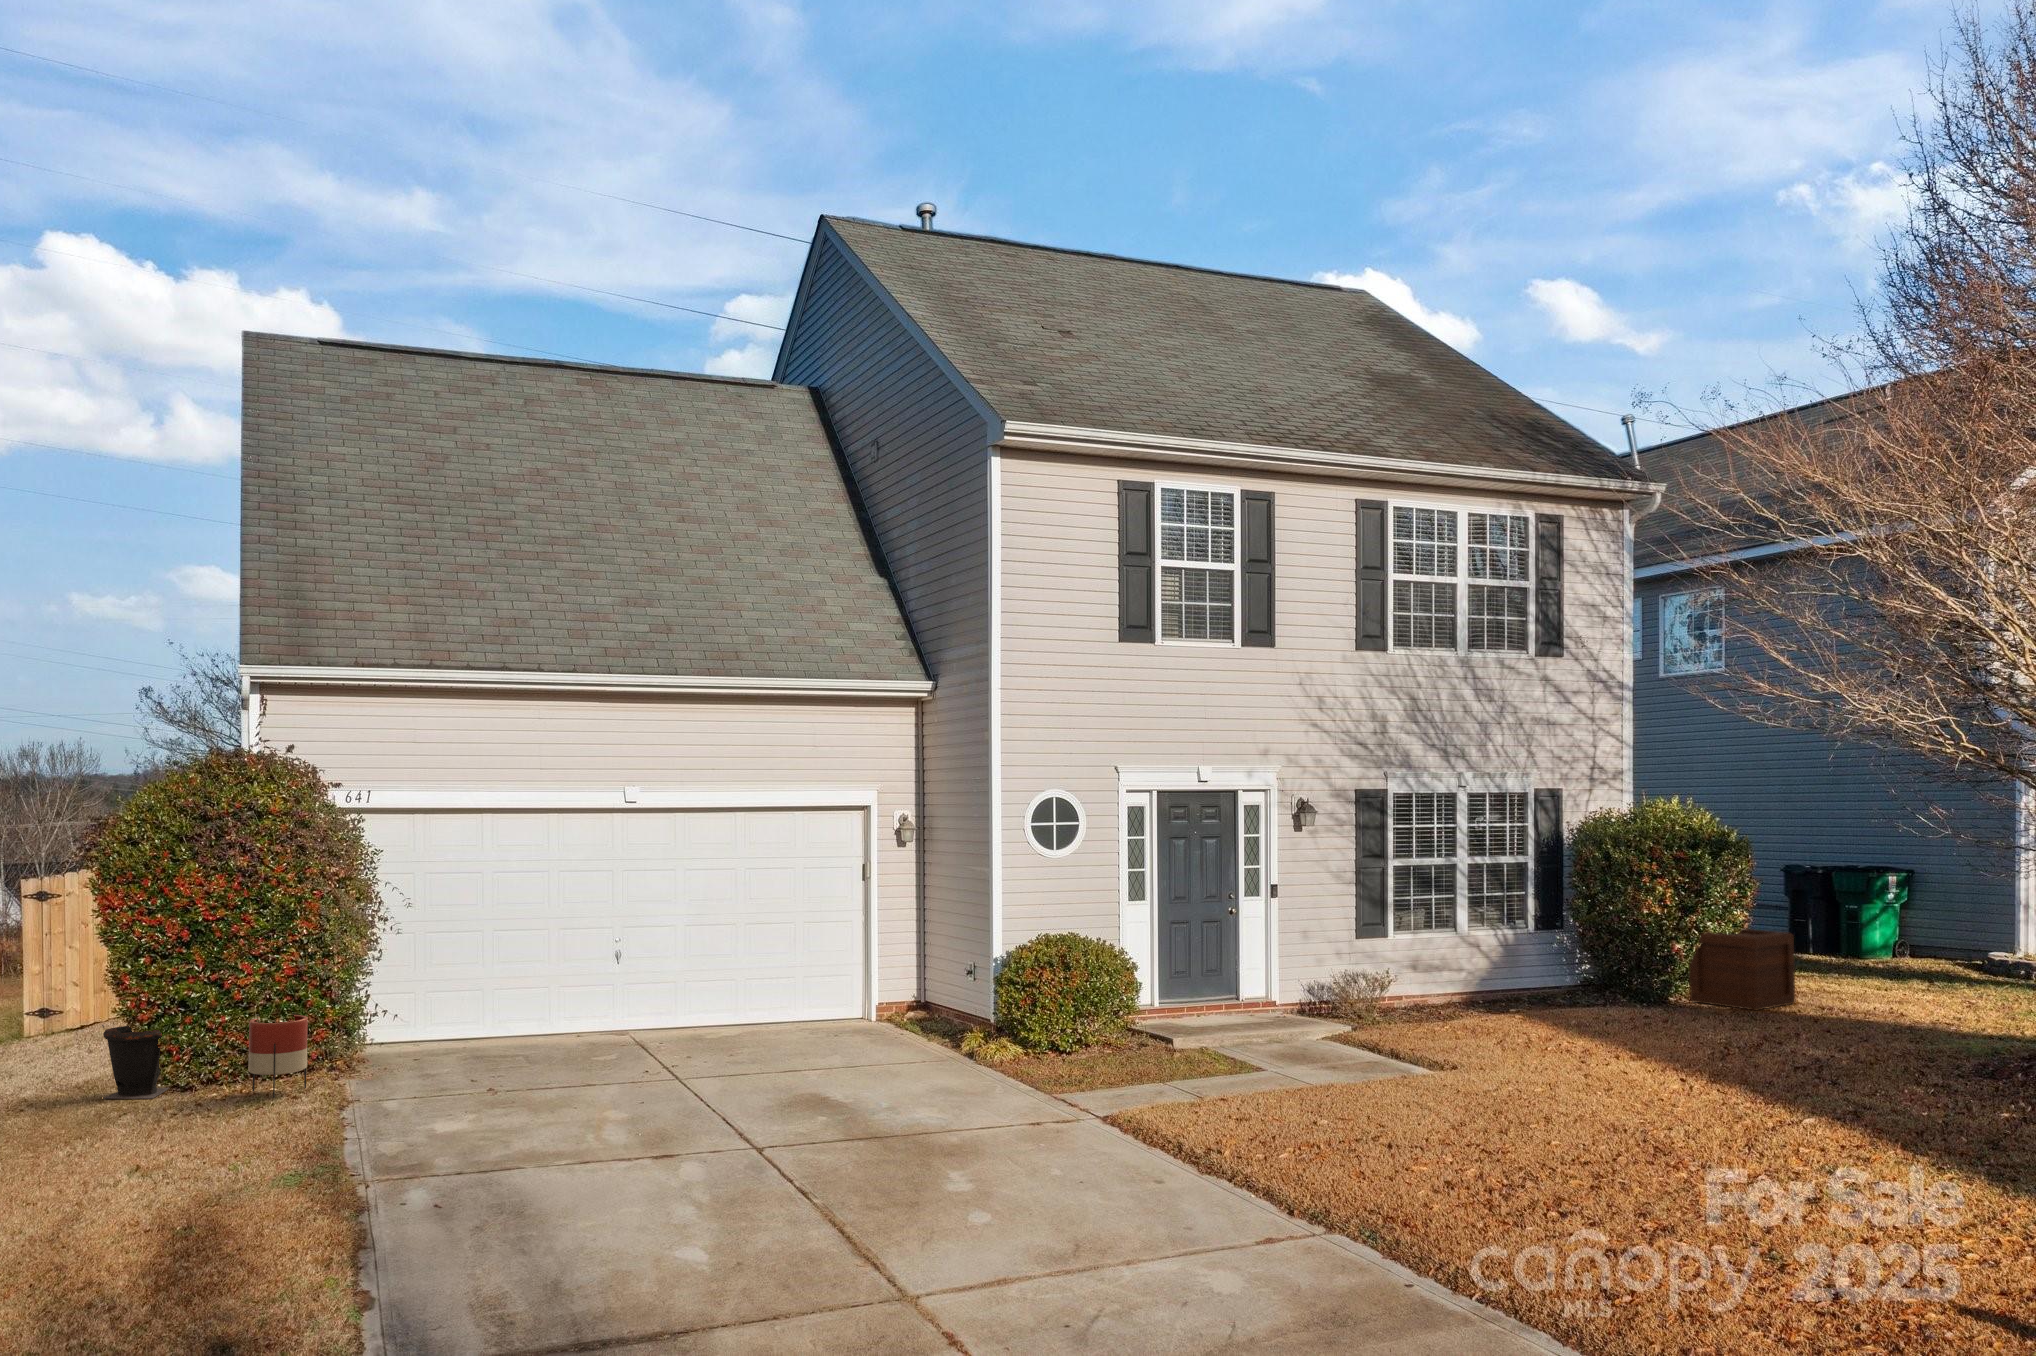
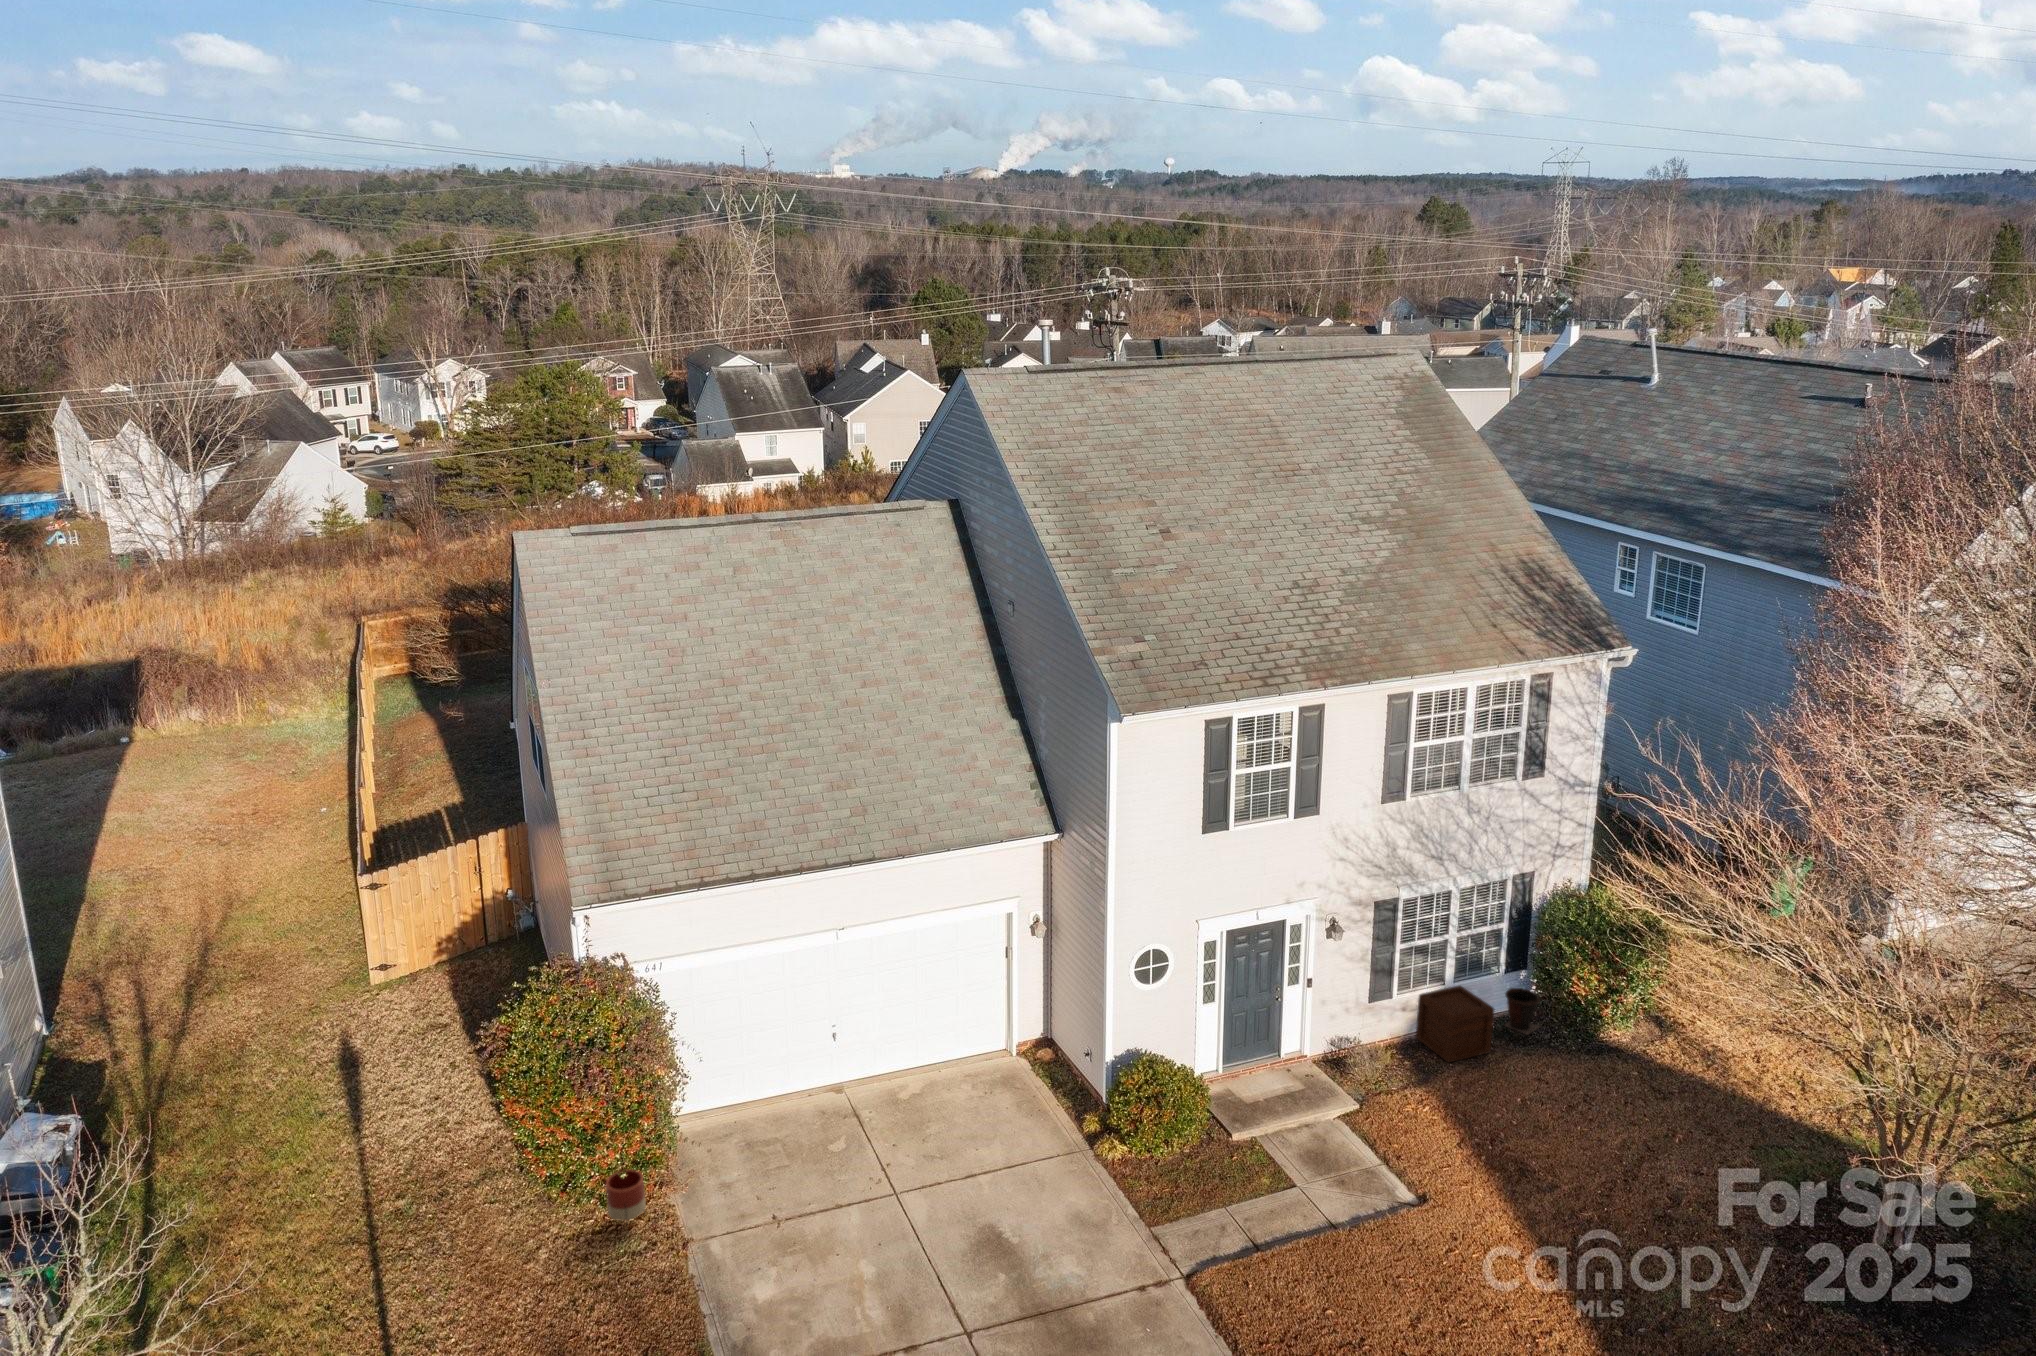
wooden crate: present [1689,929,1795,1010] -> present [1416,986,1494,1062]
bucket: present [102,1025,169,1099] -> present [1504,988,1540,1035]

